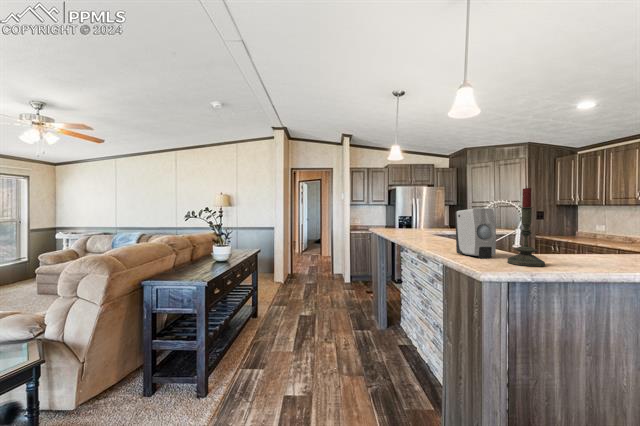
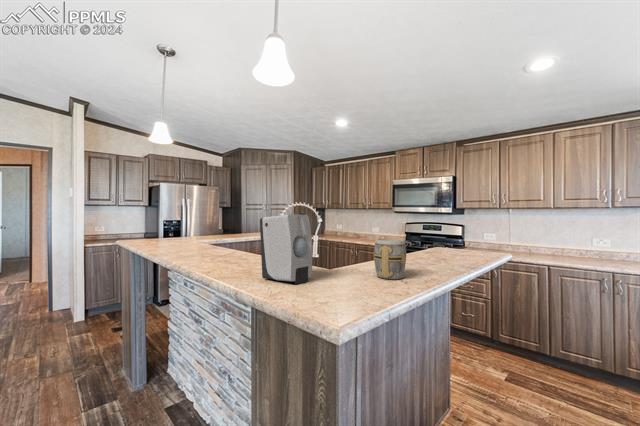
candle: present [508,188,545,267] -> none [331,186,370,291]
mug: none [561,230,602,267] -> present [373,239,406,279]

